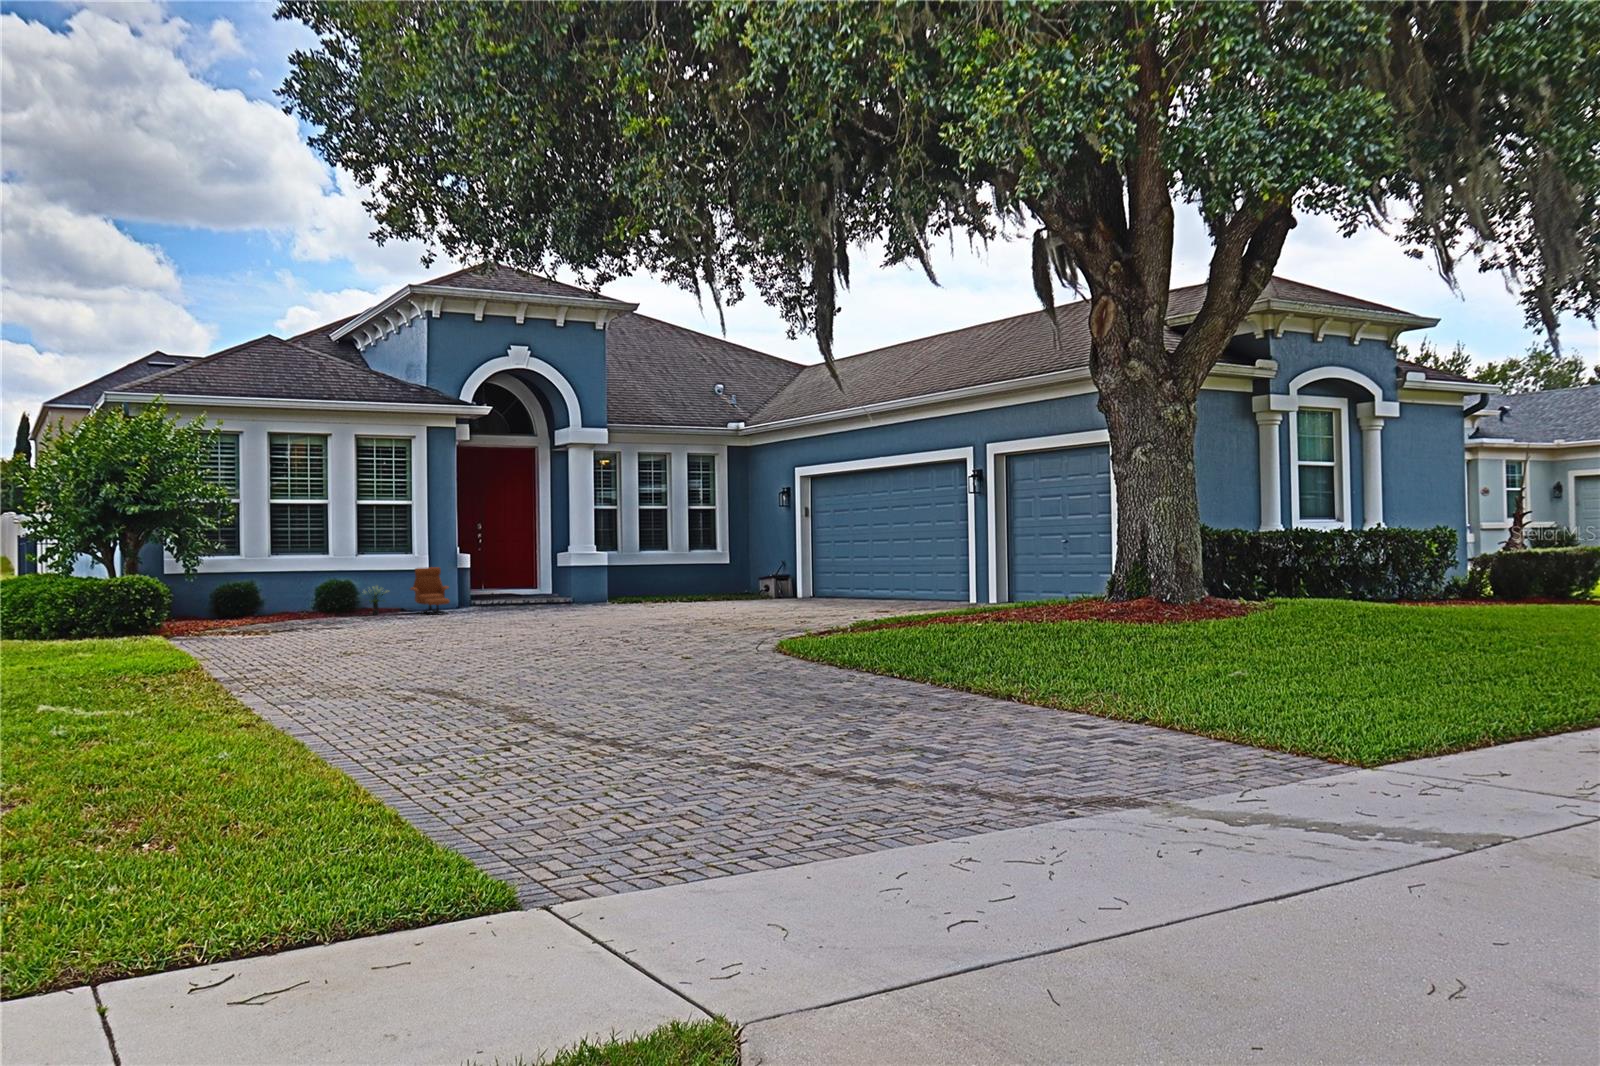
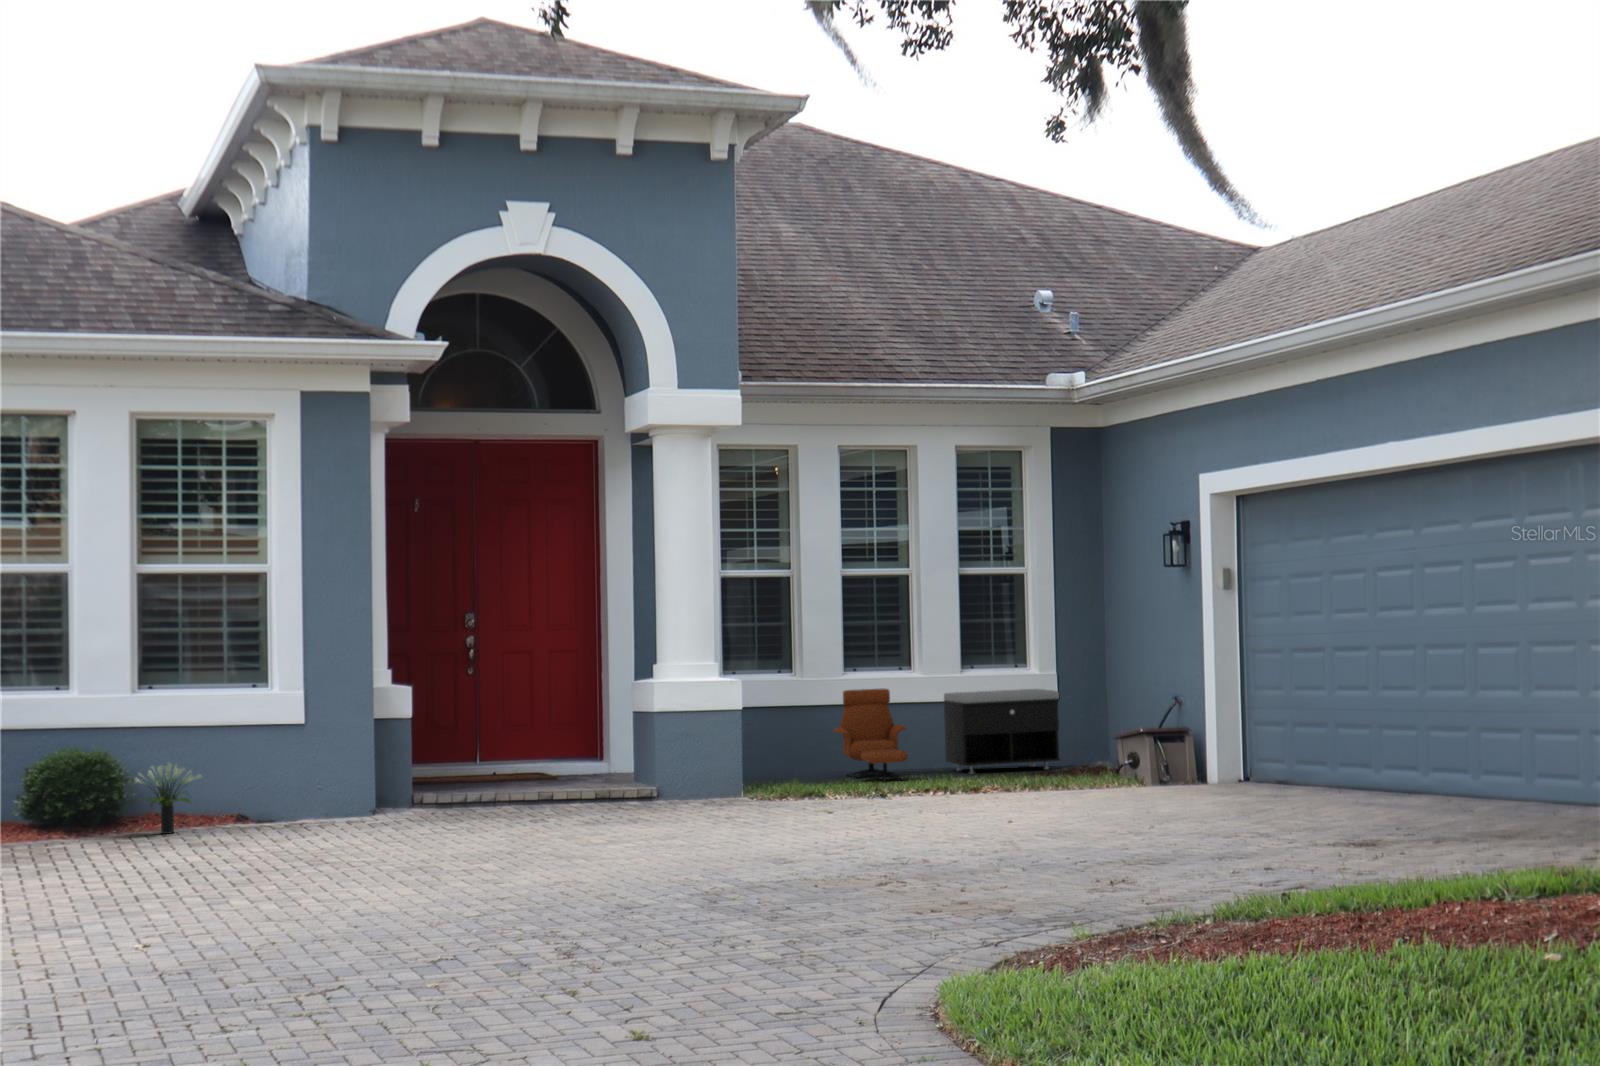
storage bench: none [683,560,733,596] -> present [944,689,1060,773]
lounge chair: present [410,567,450,614] -> present [834,689,908,782]

